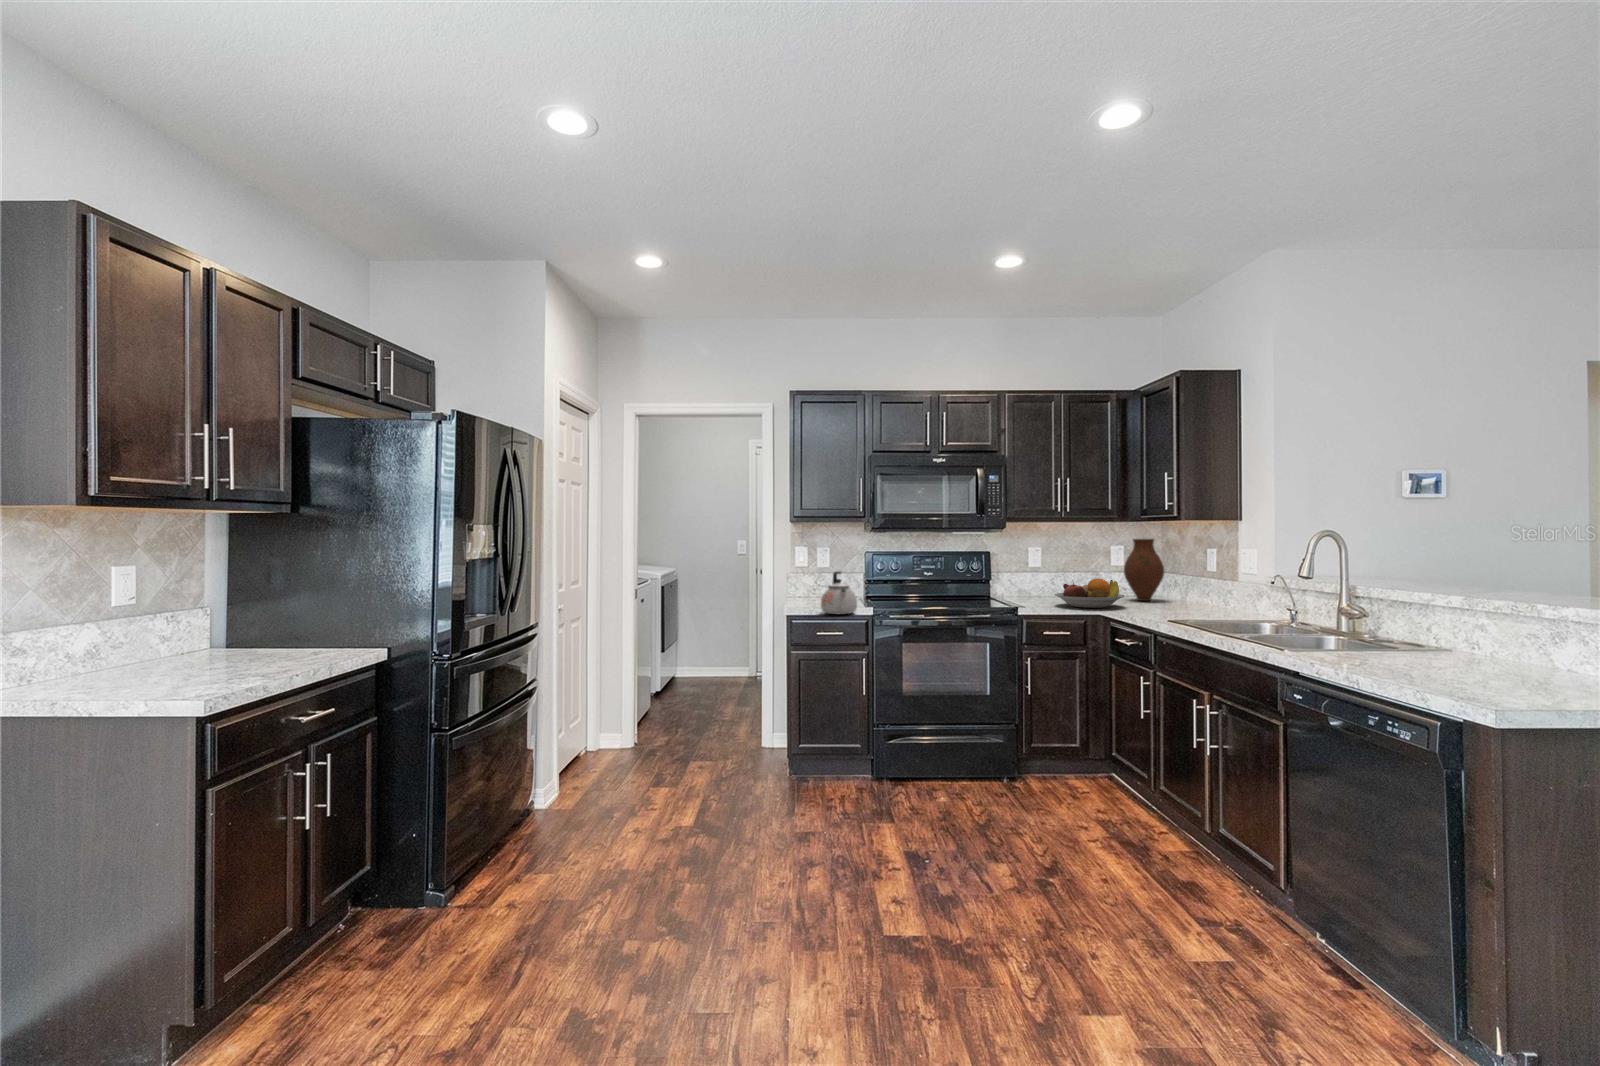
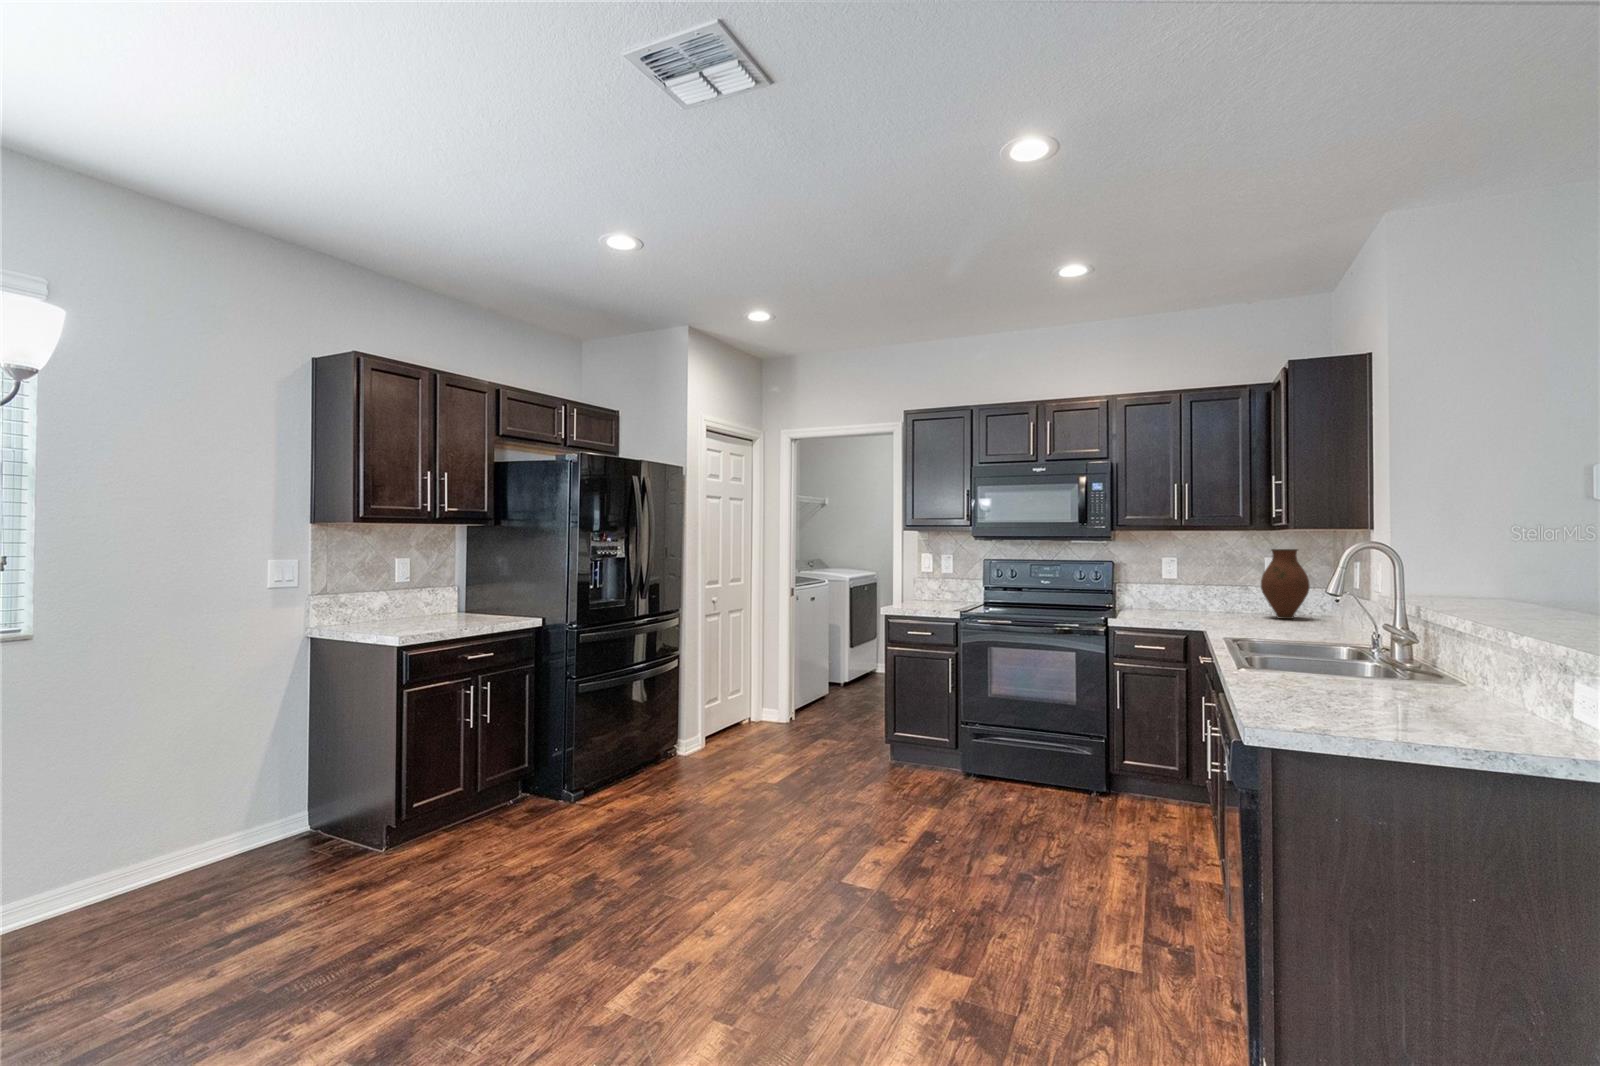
kettle: present [821,572,857,615] -> none [912,576,946,615]
fruit bowl: present [1055,578,1124,608] -> none [1160,591,1239,622]

